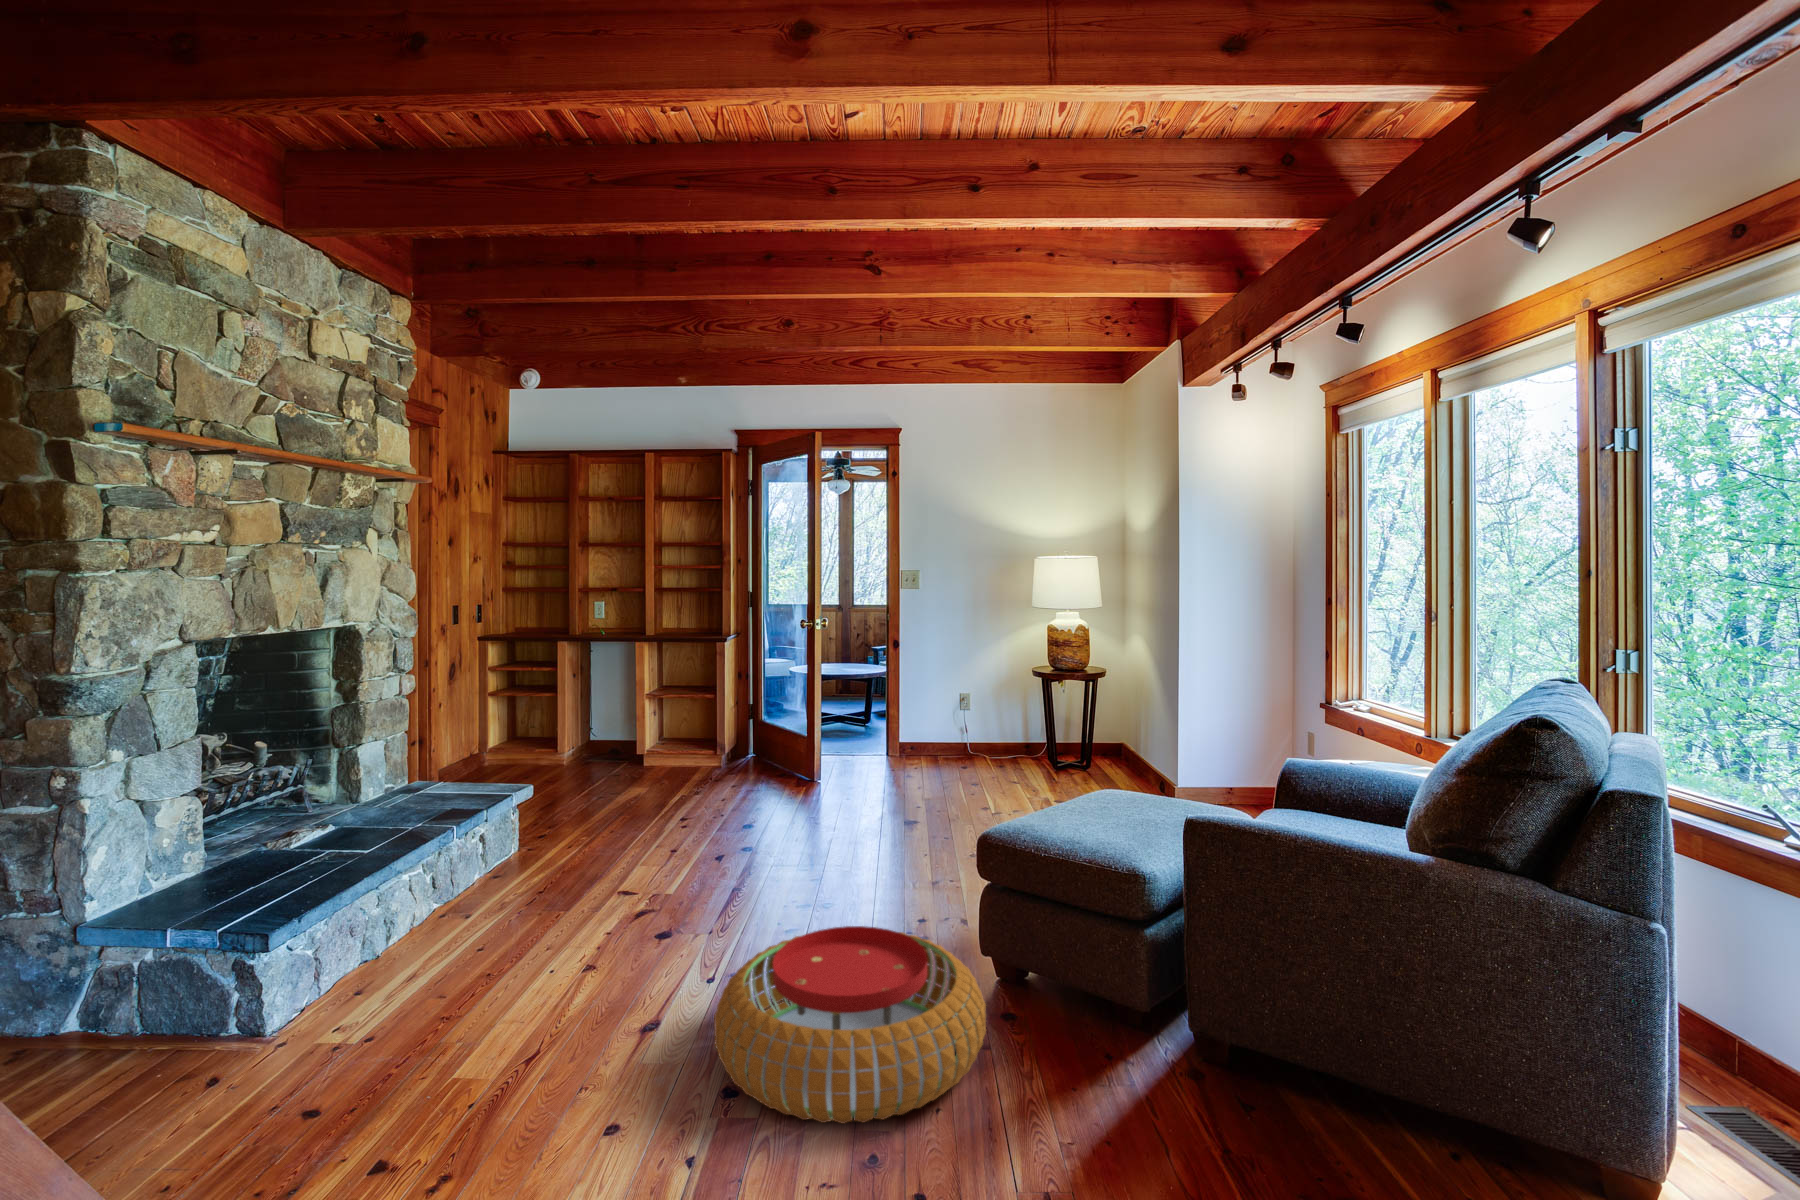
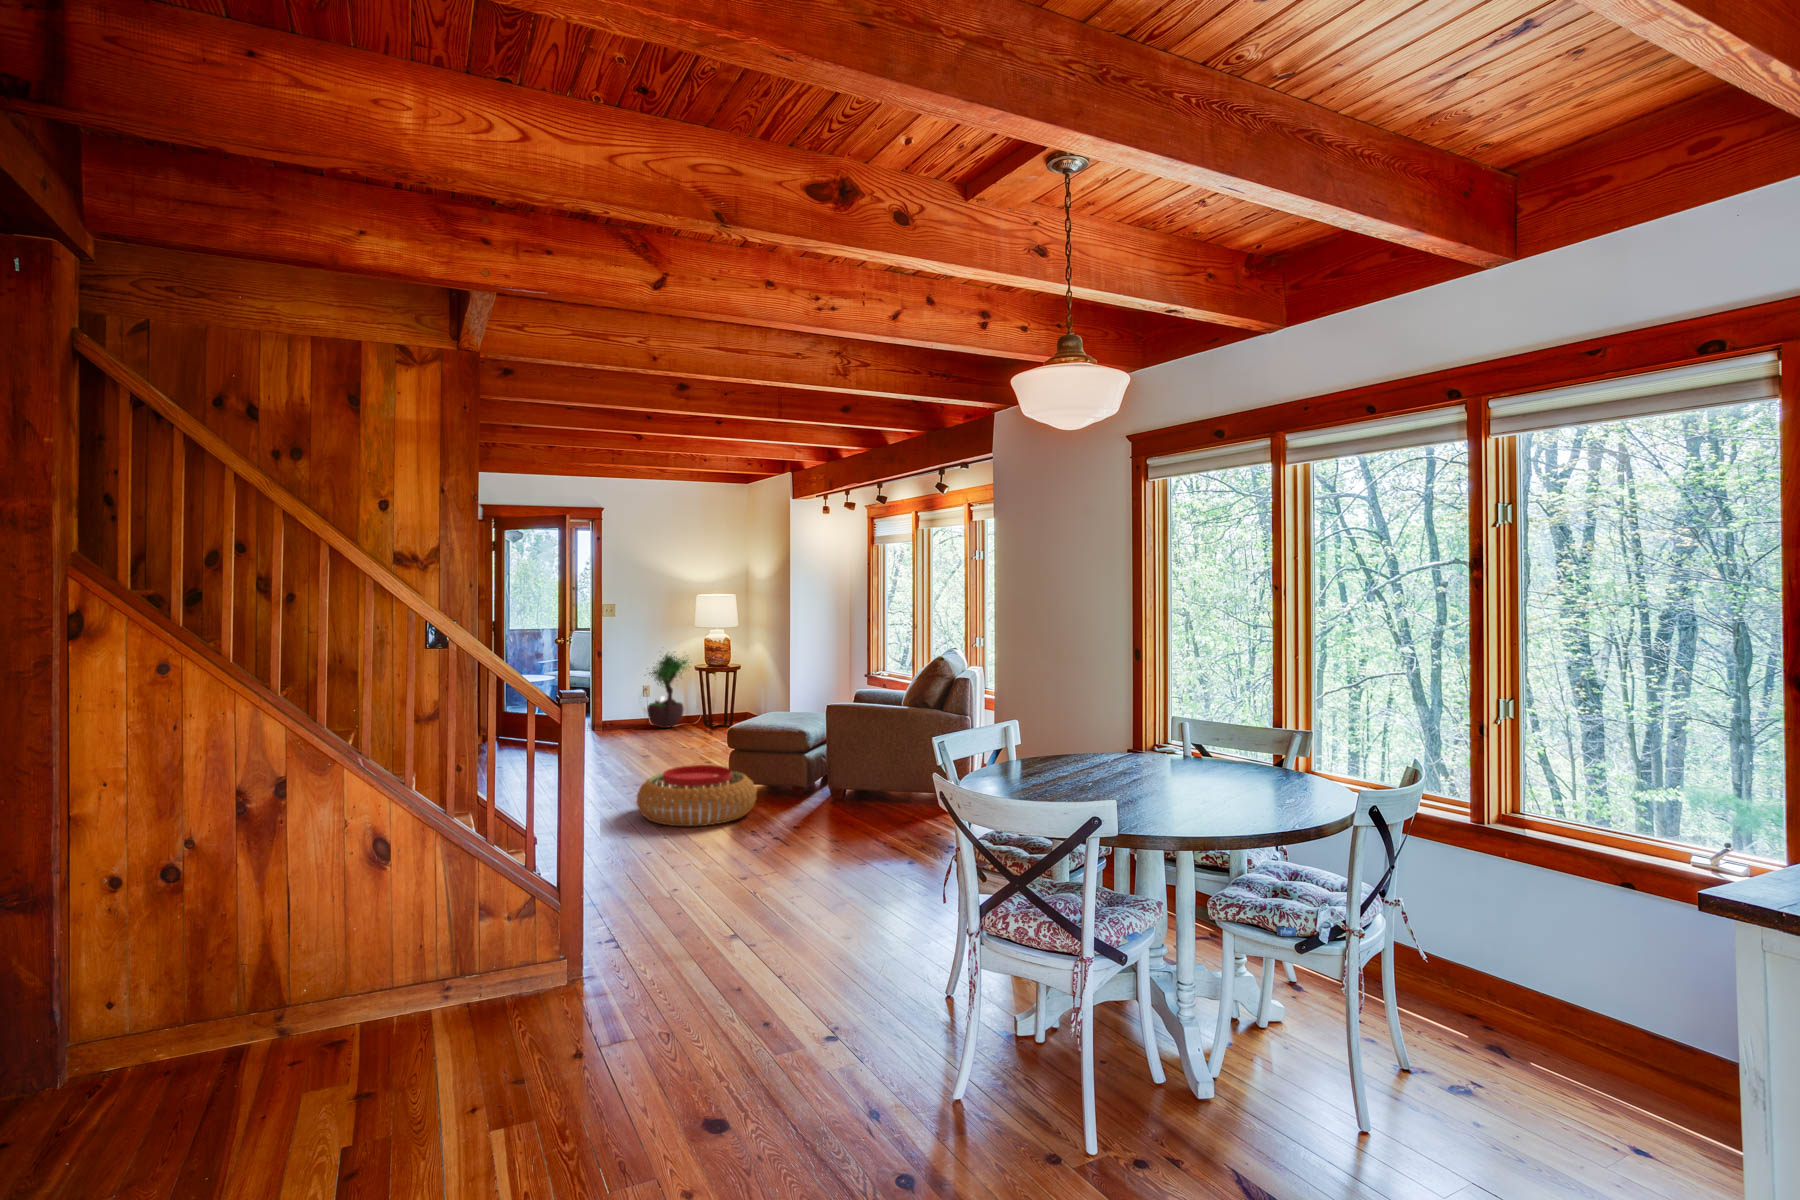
potted tree: none [953,638,1026,760] -> present [647,654,689,728]

